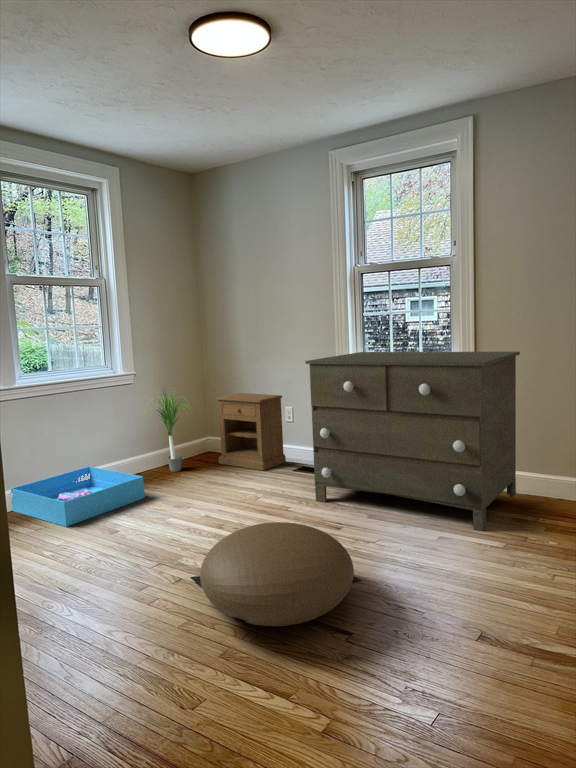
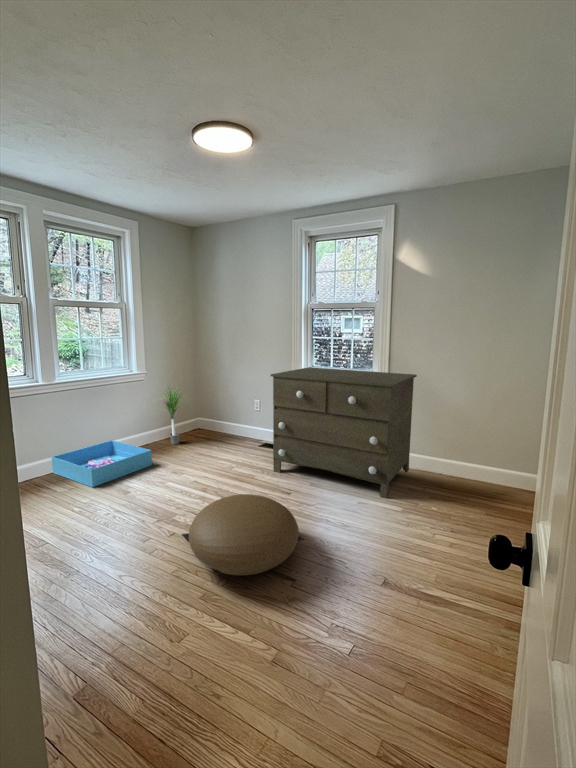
nightstand: present [215,393,286,471] -> none [206,390,254,446]

